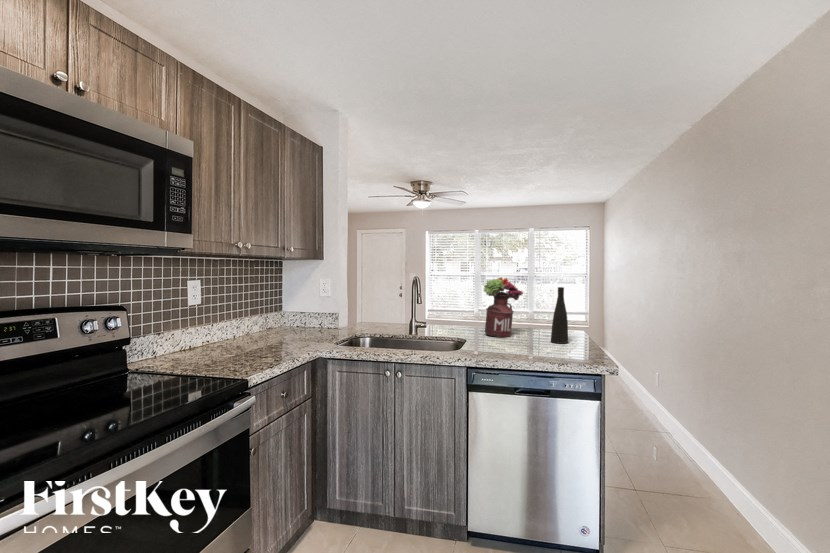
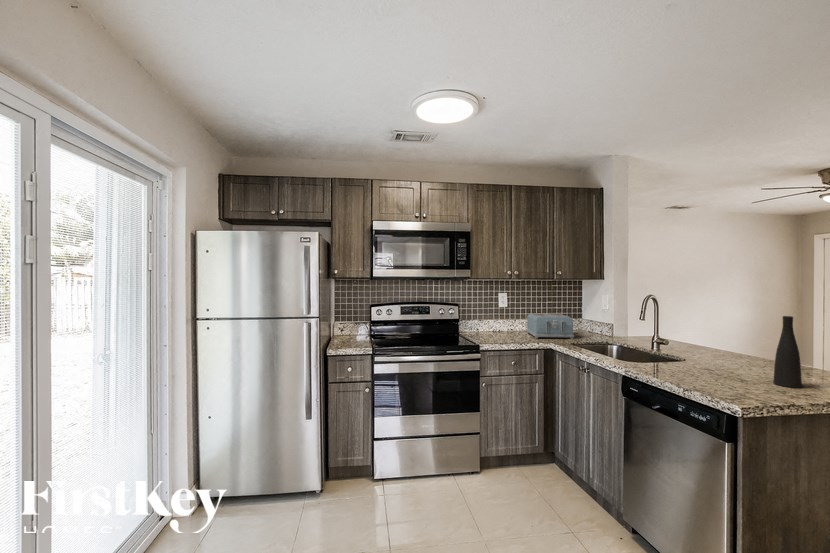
flower arrangement: present [484,277,523,337] -> none [710,300,770,370]
toaster: none [233,307,314,347] -> present [526,313,574,339]

